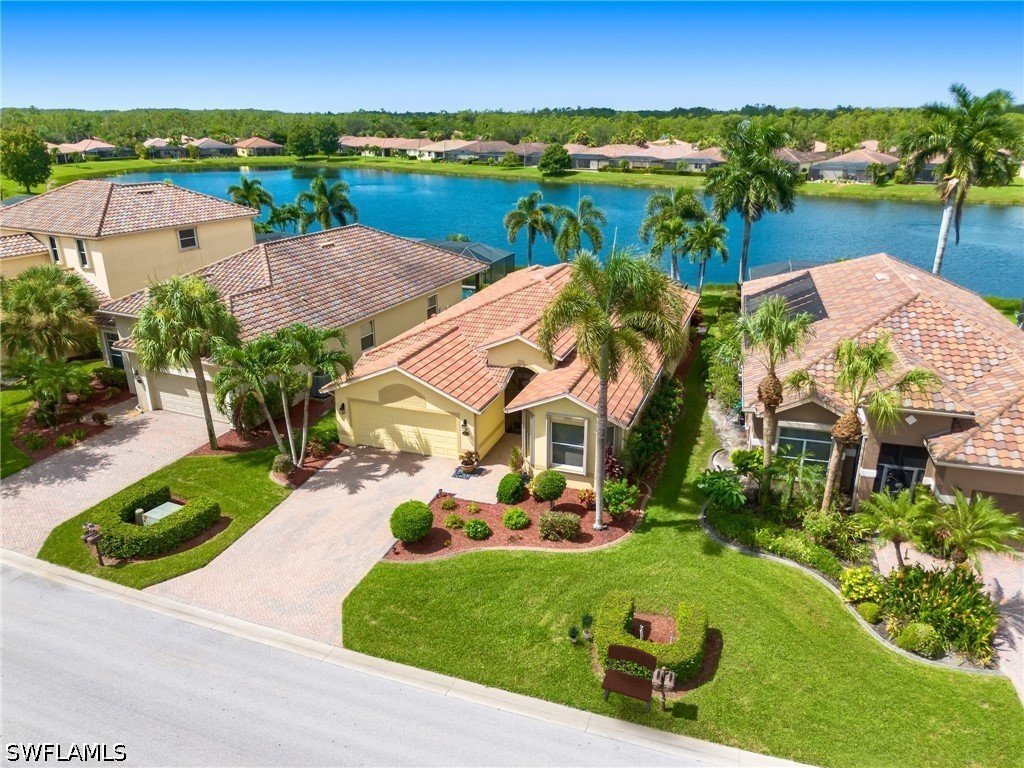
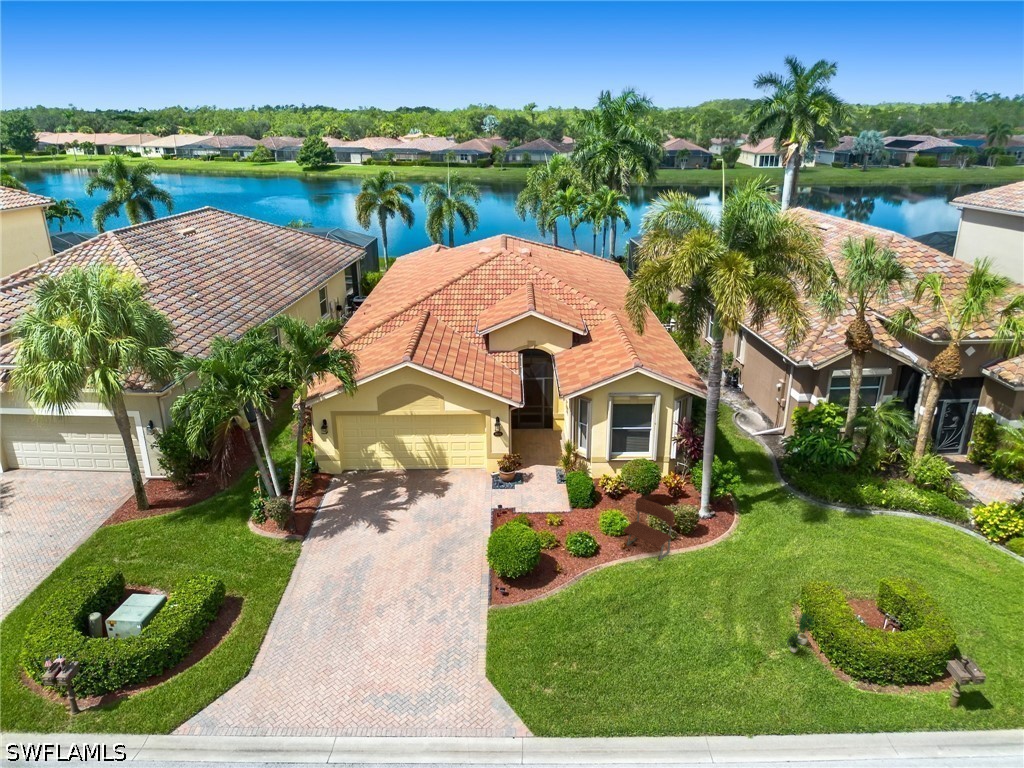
bench: present [601,644,657,713] -> present [623,498,675,560]

